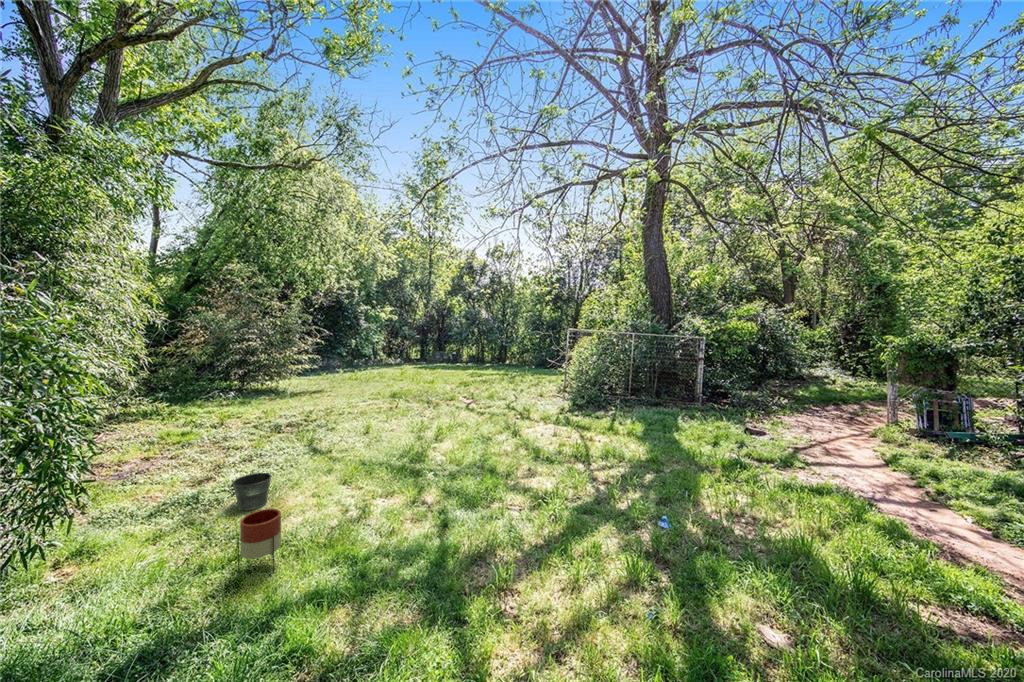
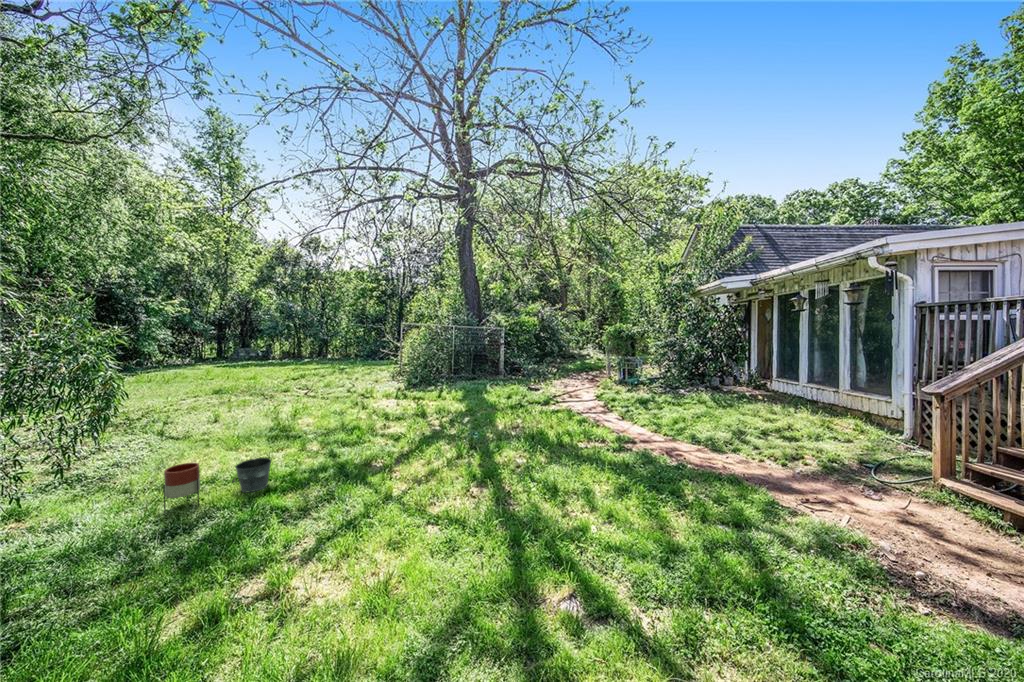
bucket: present [230,473,271,511] -> present [232,458,271,492]

